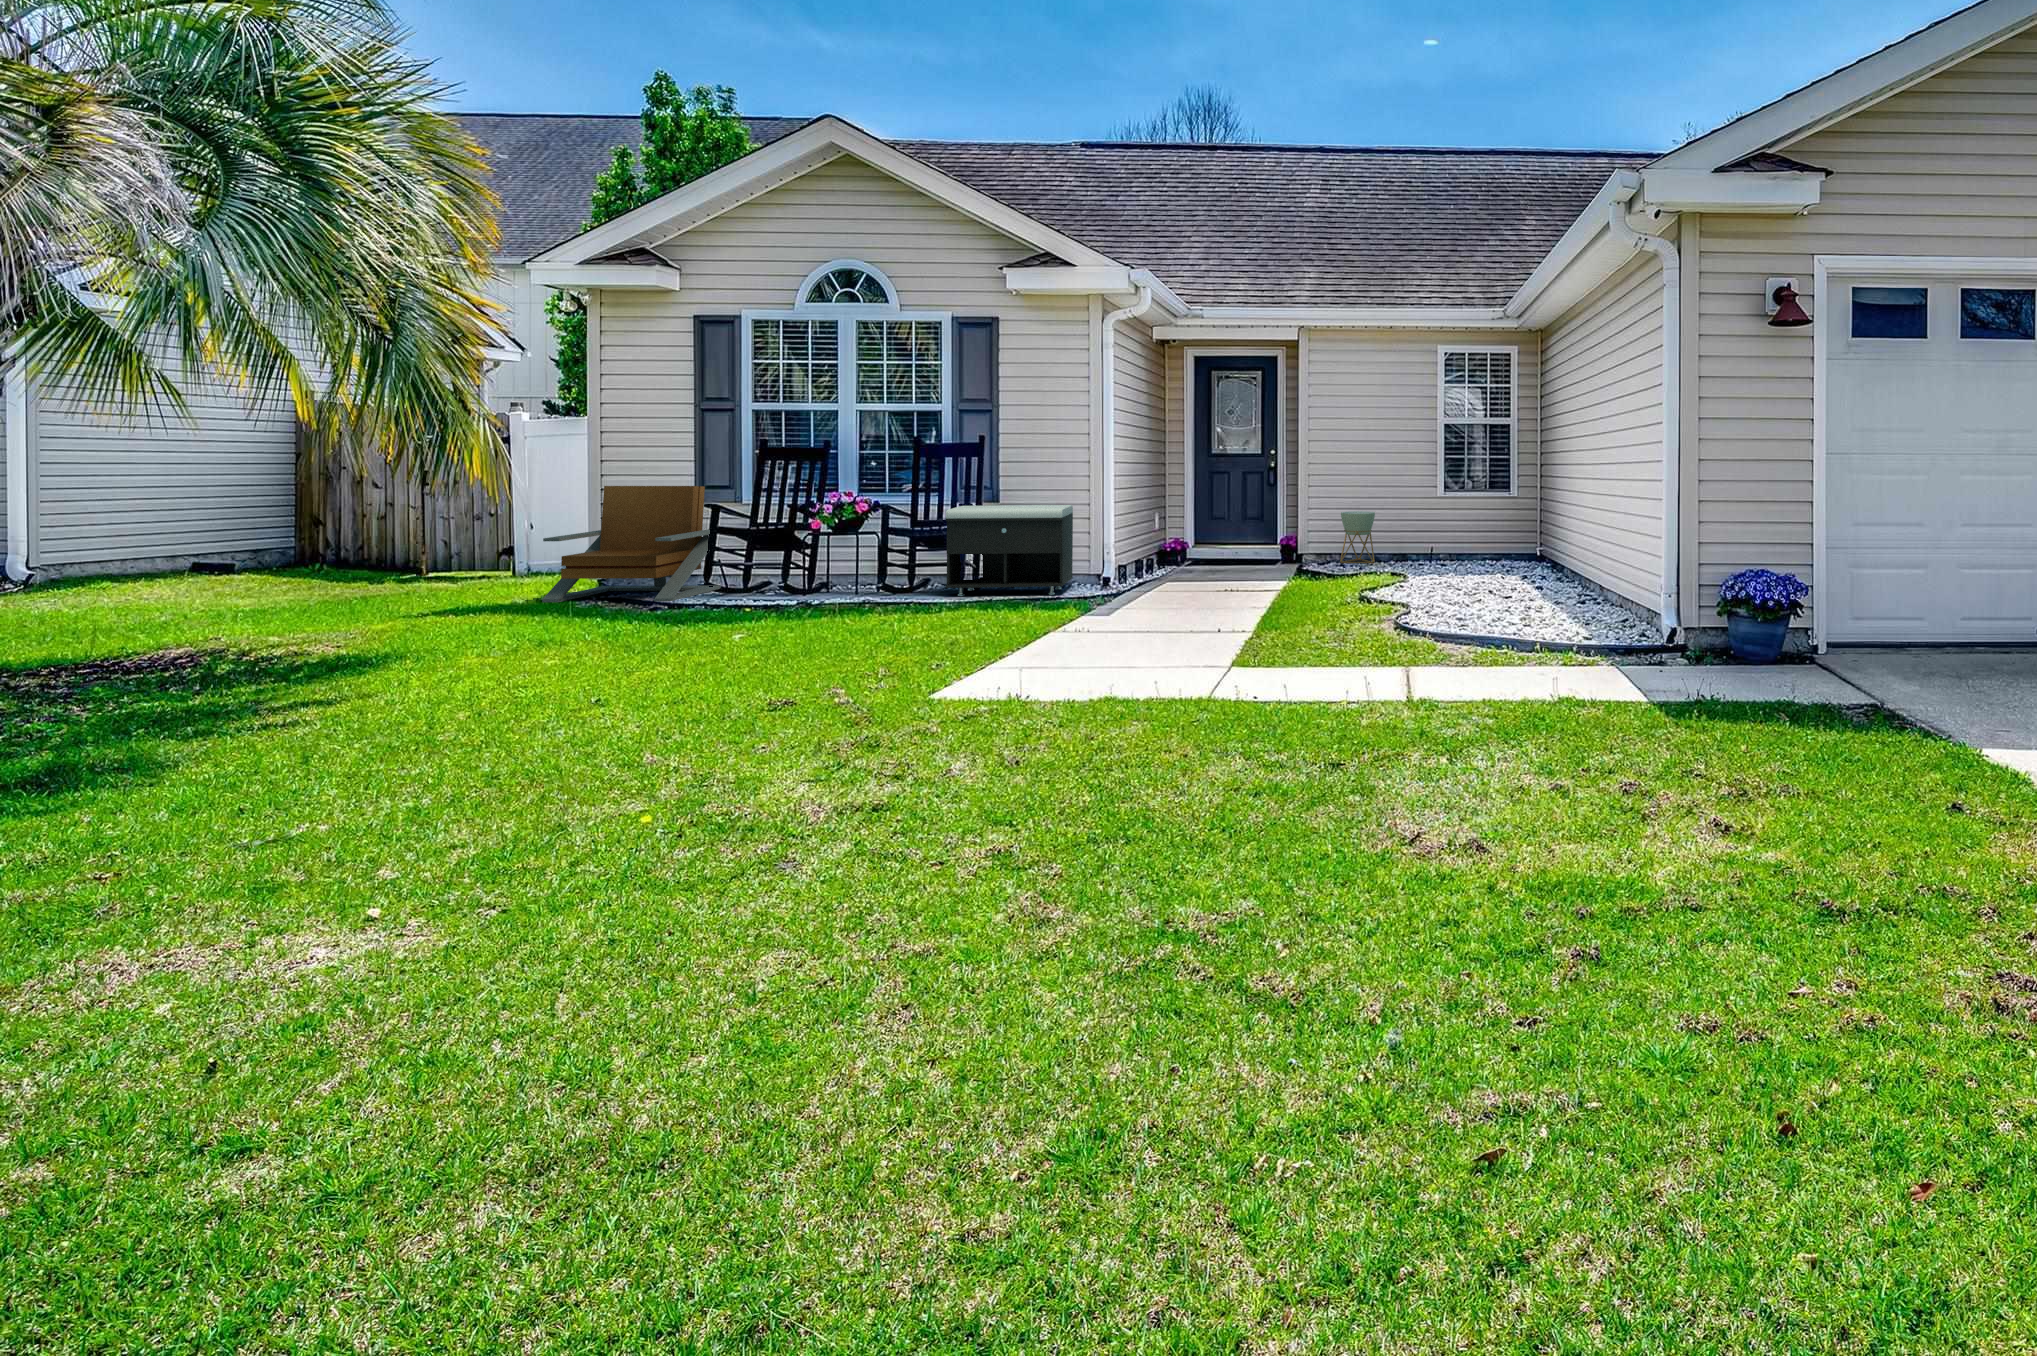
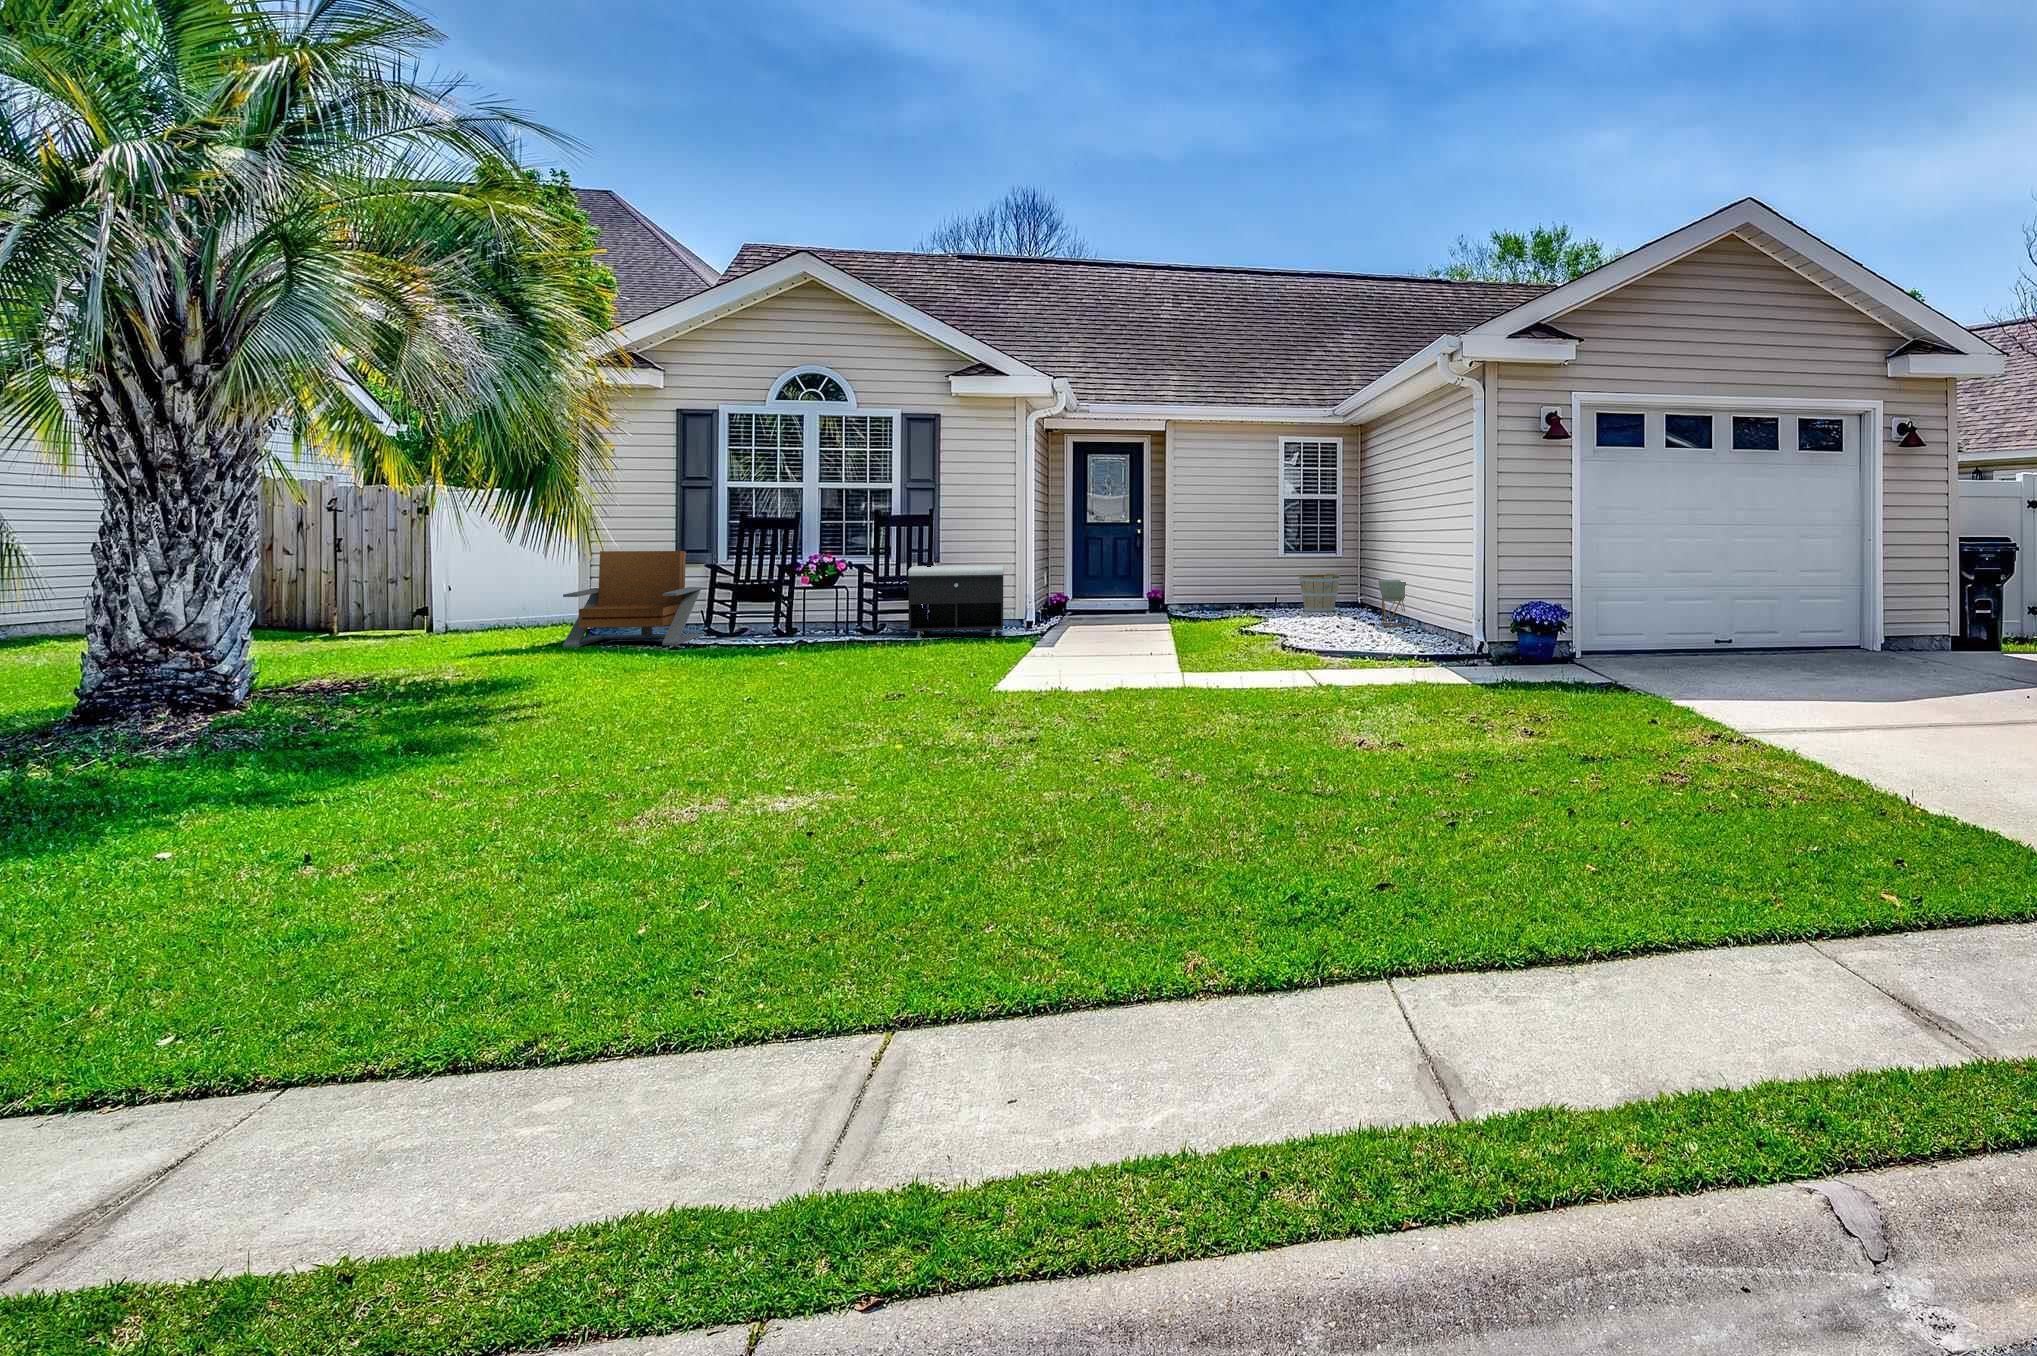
planter: present [1340,511,1375,563] -> present [1378,580,1409,627]
wooden bucket: none [1454,516,1507,564] -> present [1299,573,1341,612]

